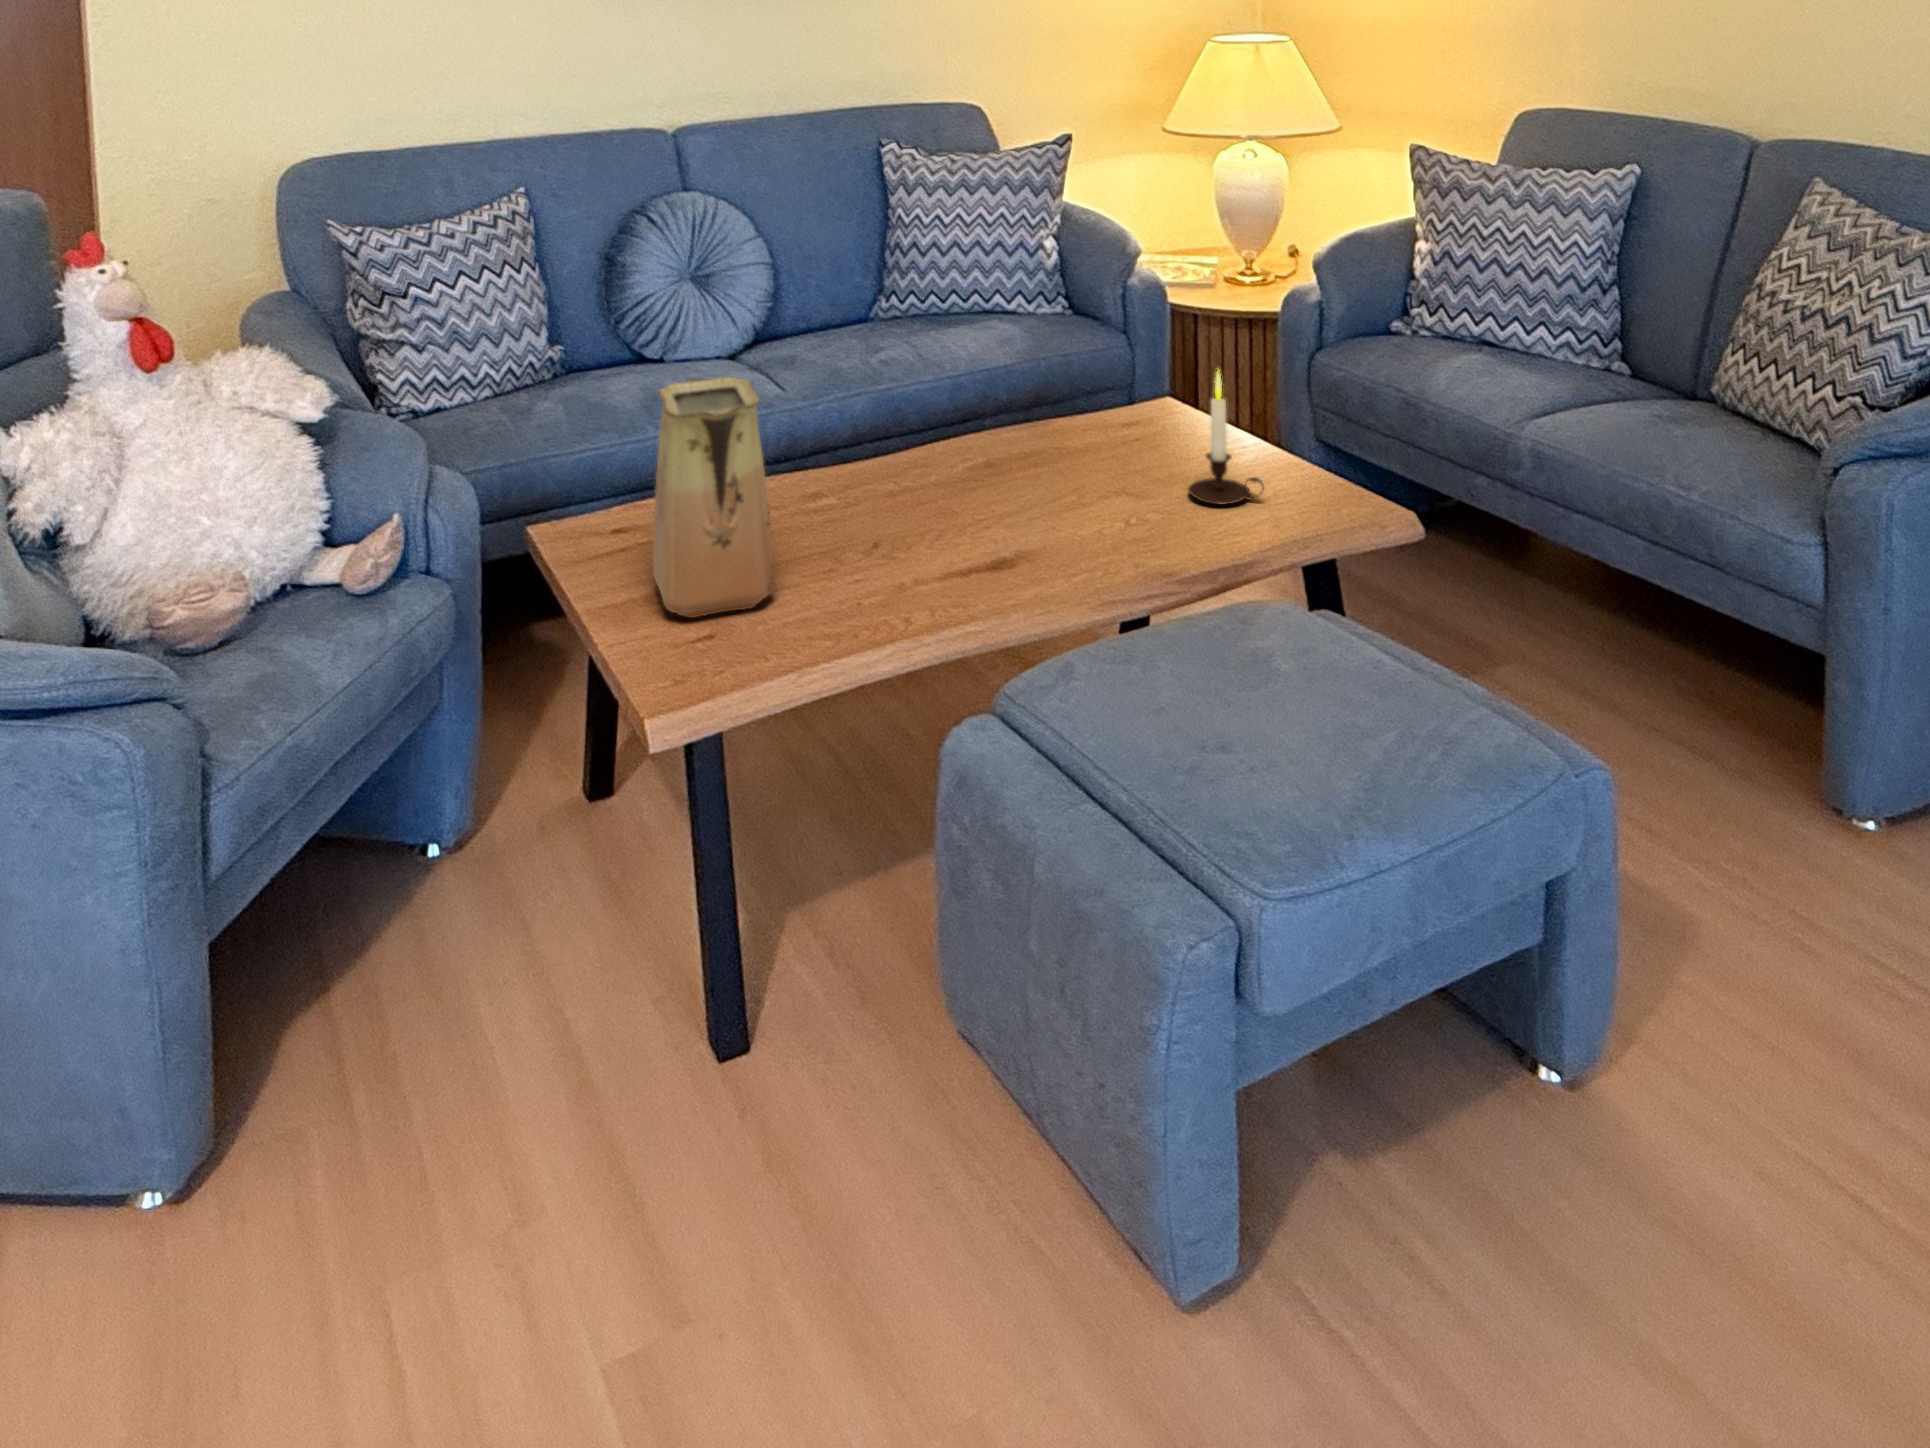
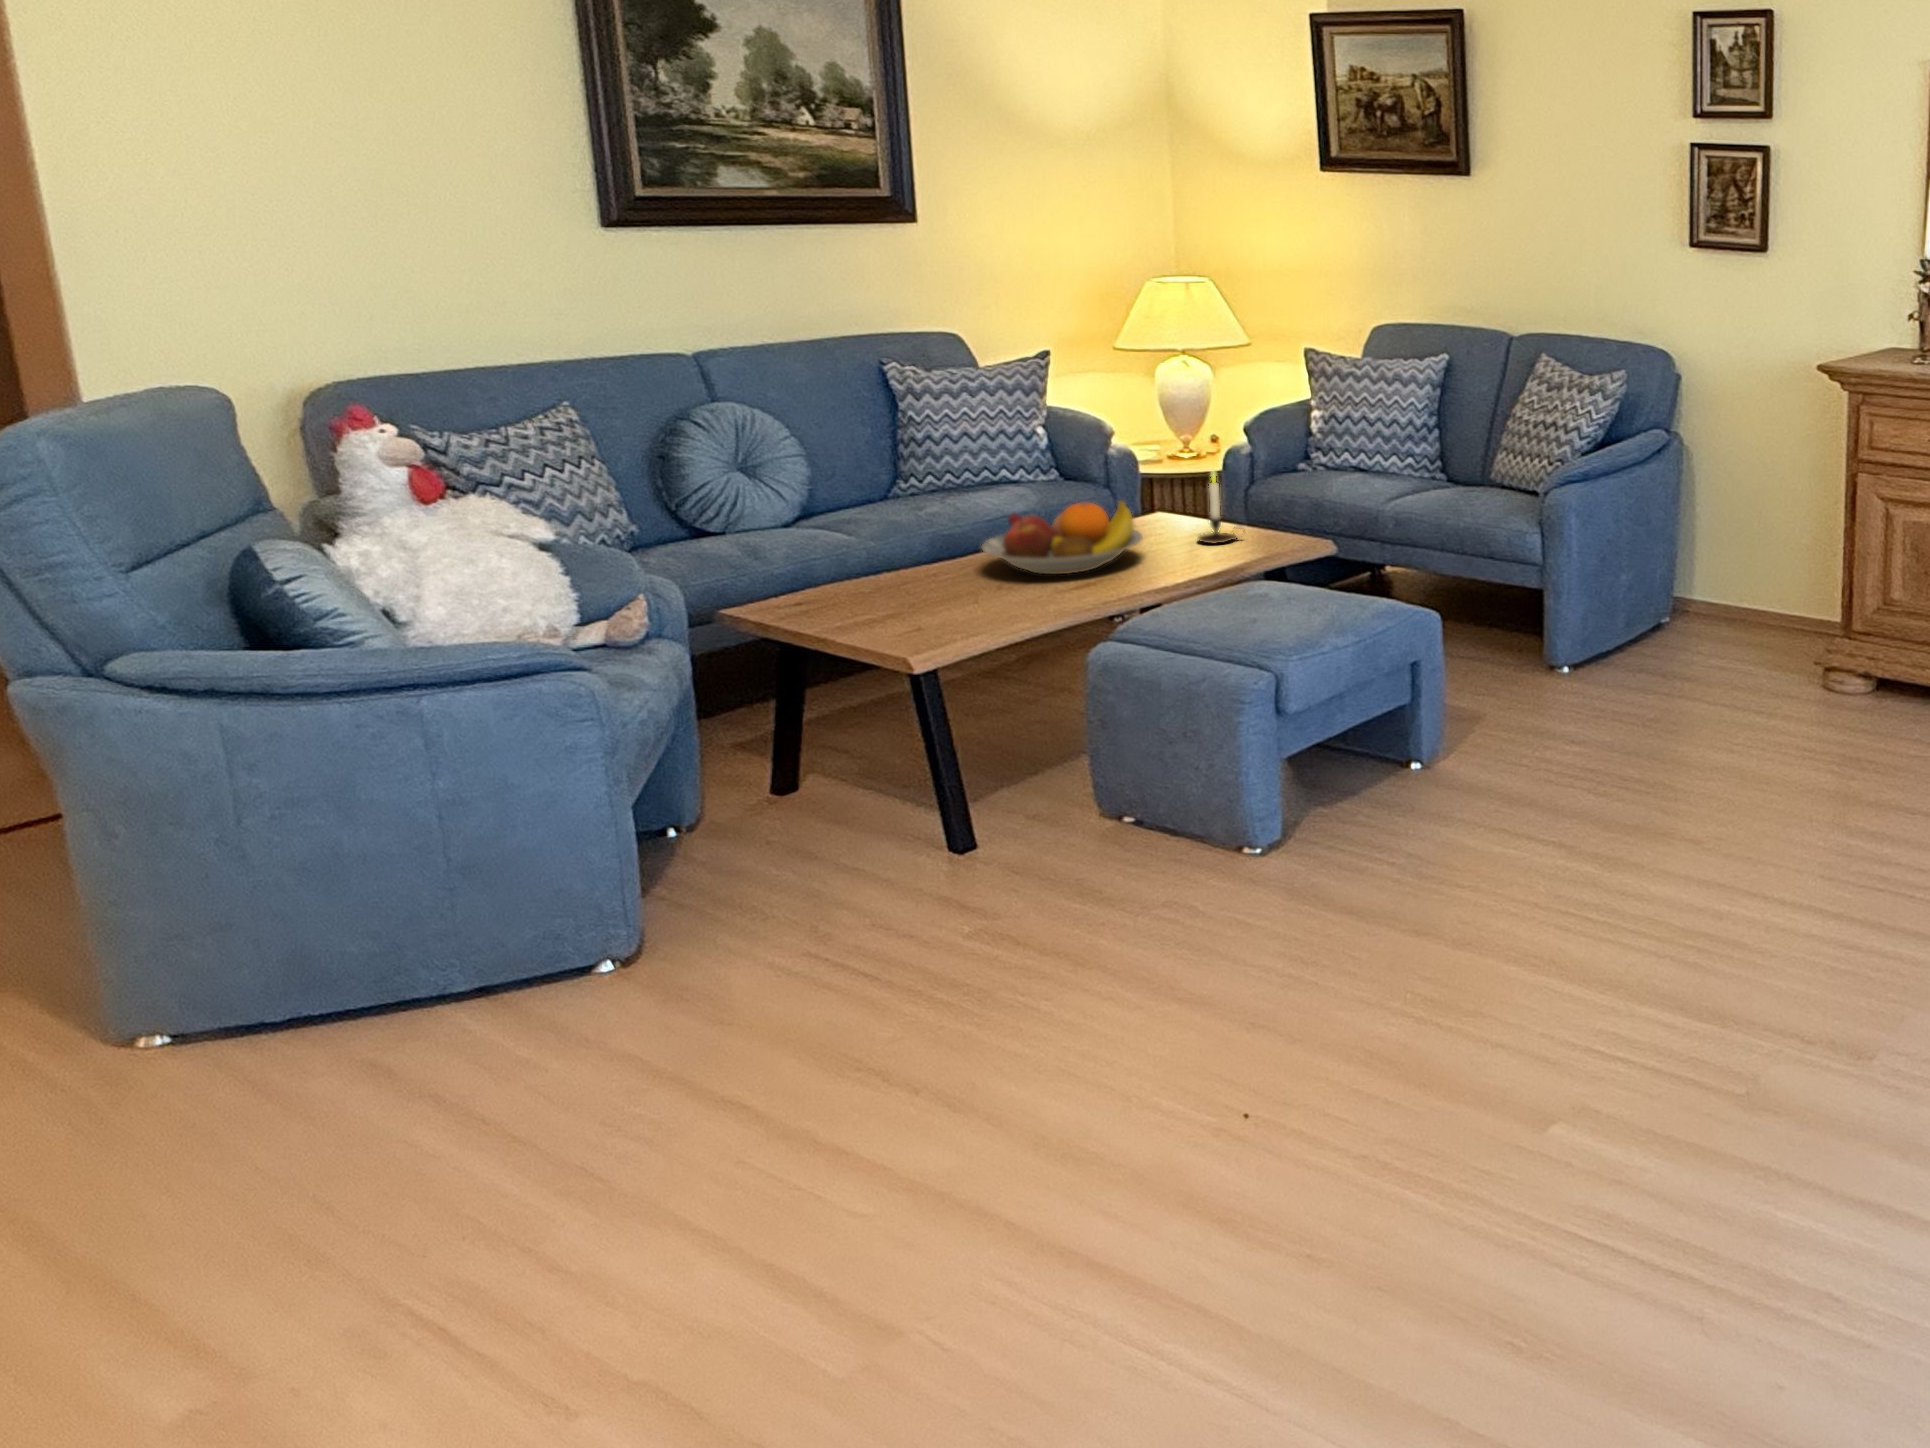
vase: present [653,377,775,618] -> none [864,477,958,619]
fruit bowl: none [856,418,1093,543] -> present [982,501,1143,574]

